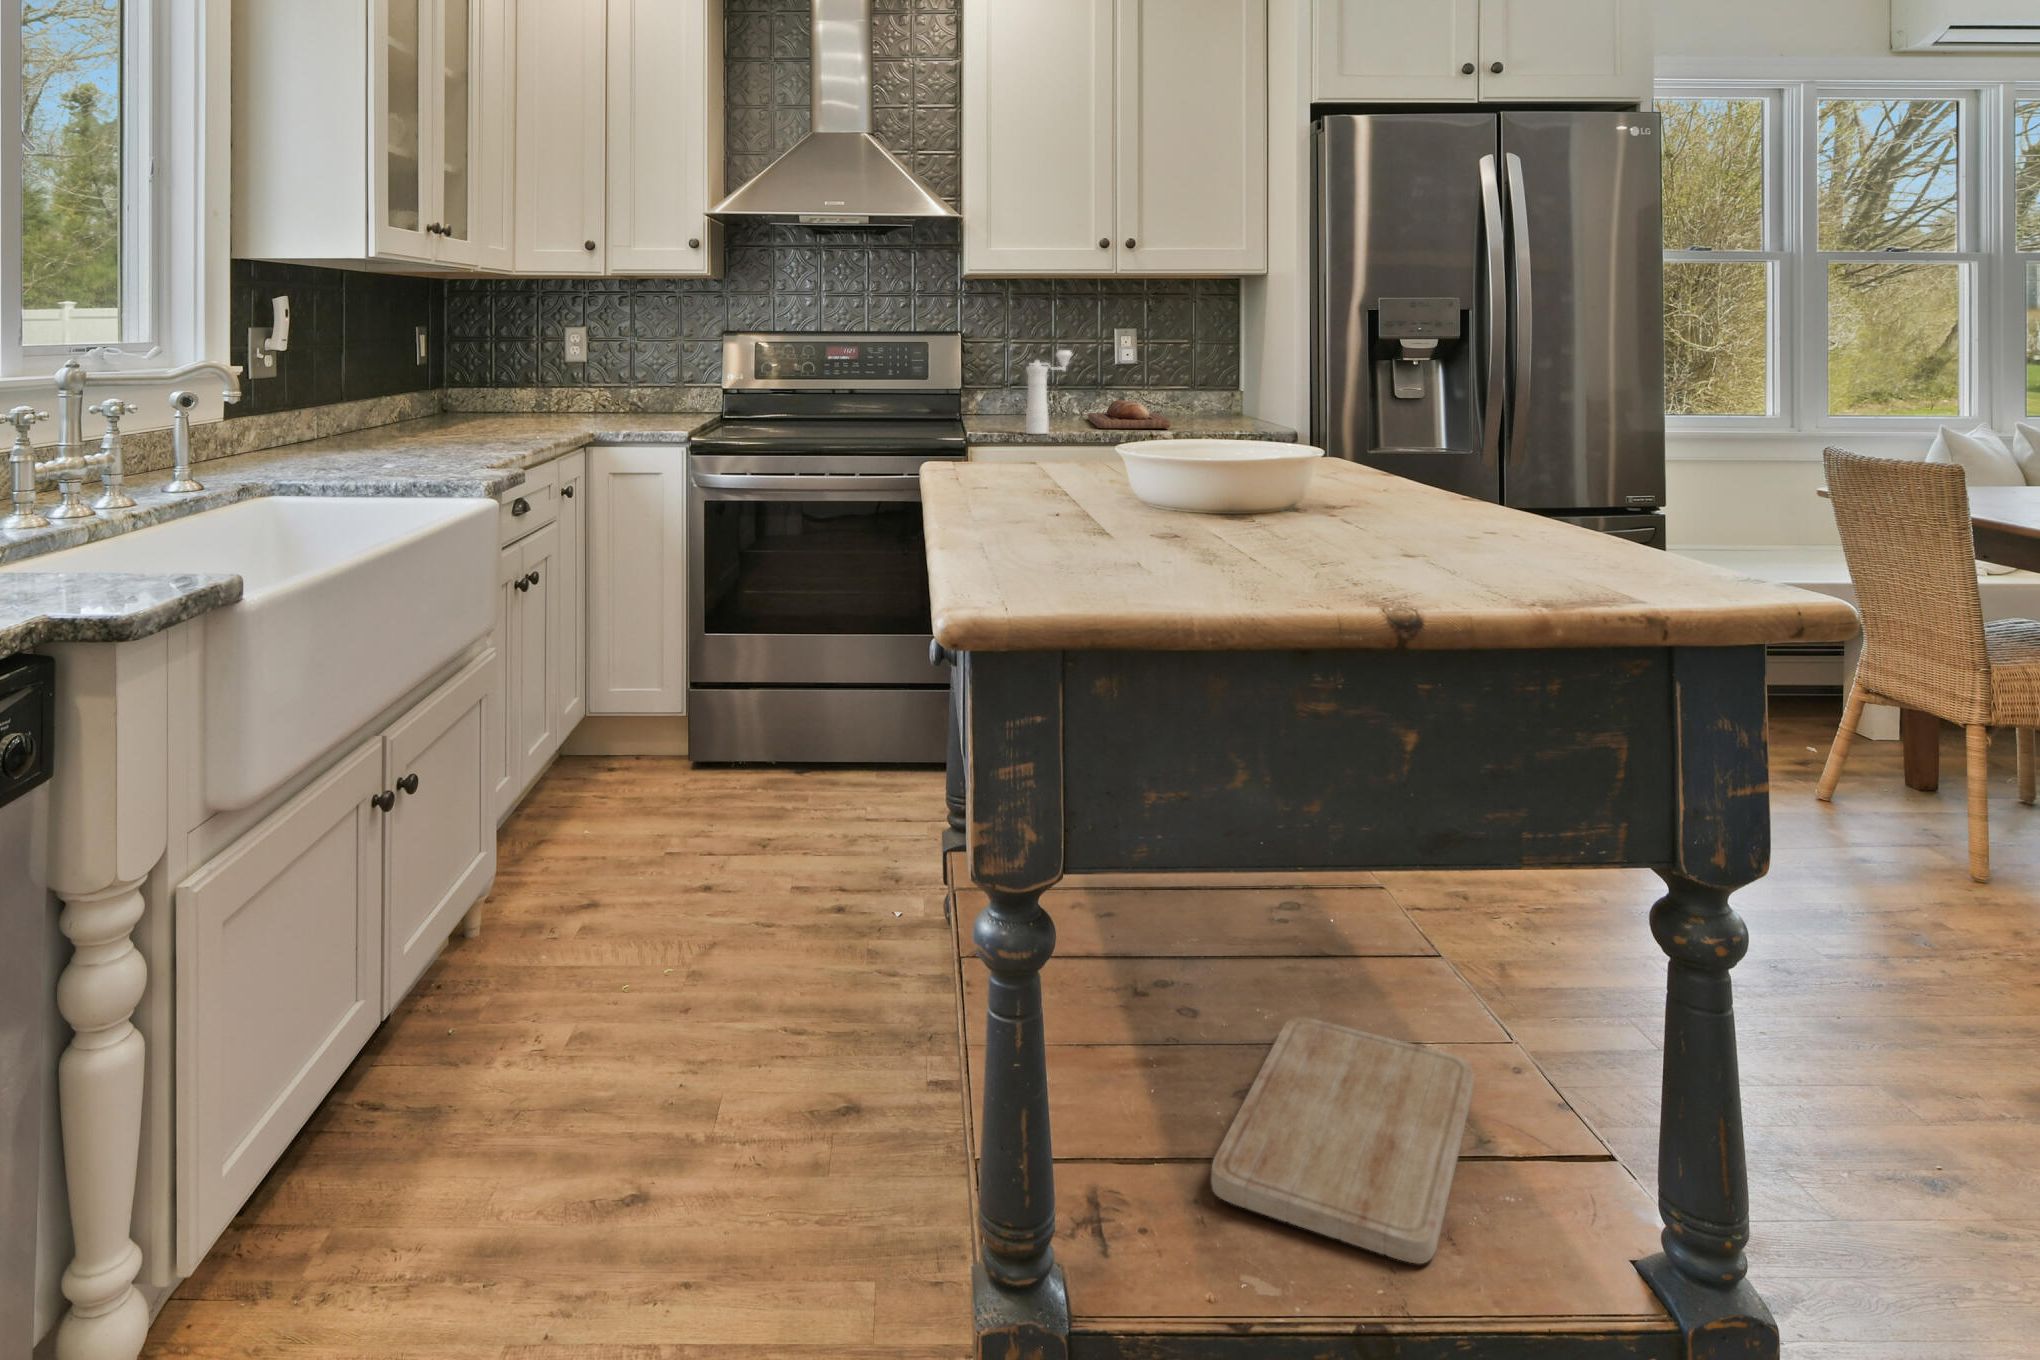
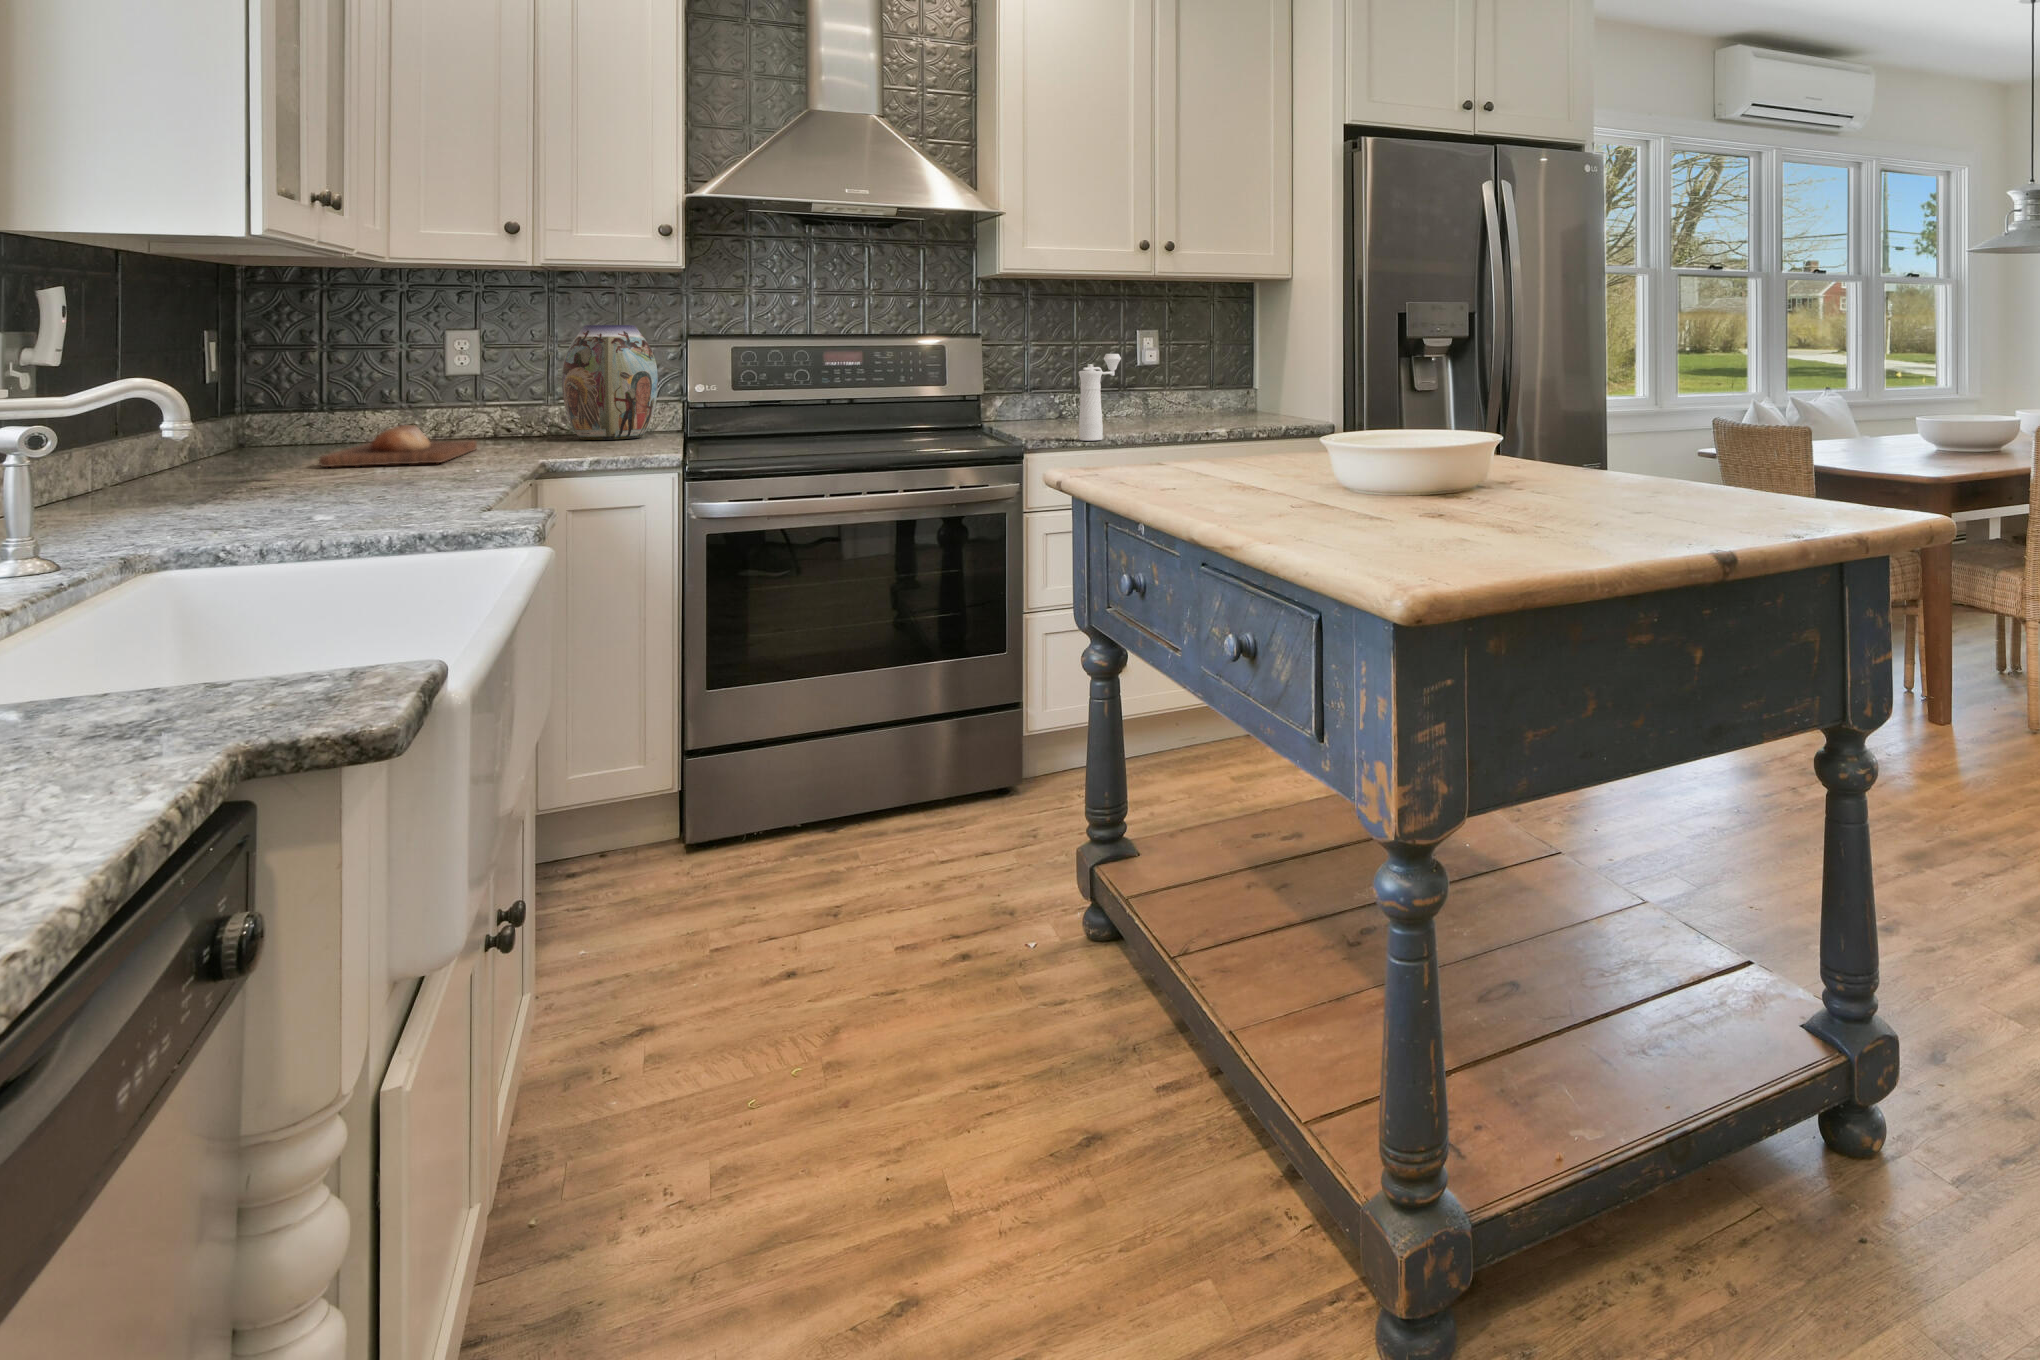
vase: none [633,324,701,419] -> present [562,325,658,440]
bread loaf: present [1088,400,1170,428] -> present [319,425,477,467]
cutting board: present [1211,1017,1474,1264] -> none [1488,934,1680,1091]

